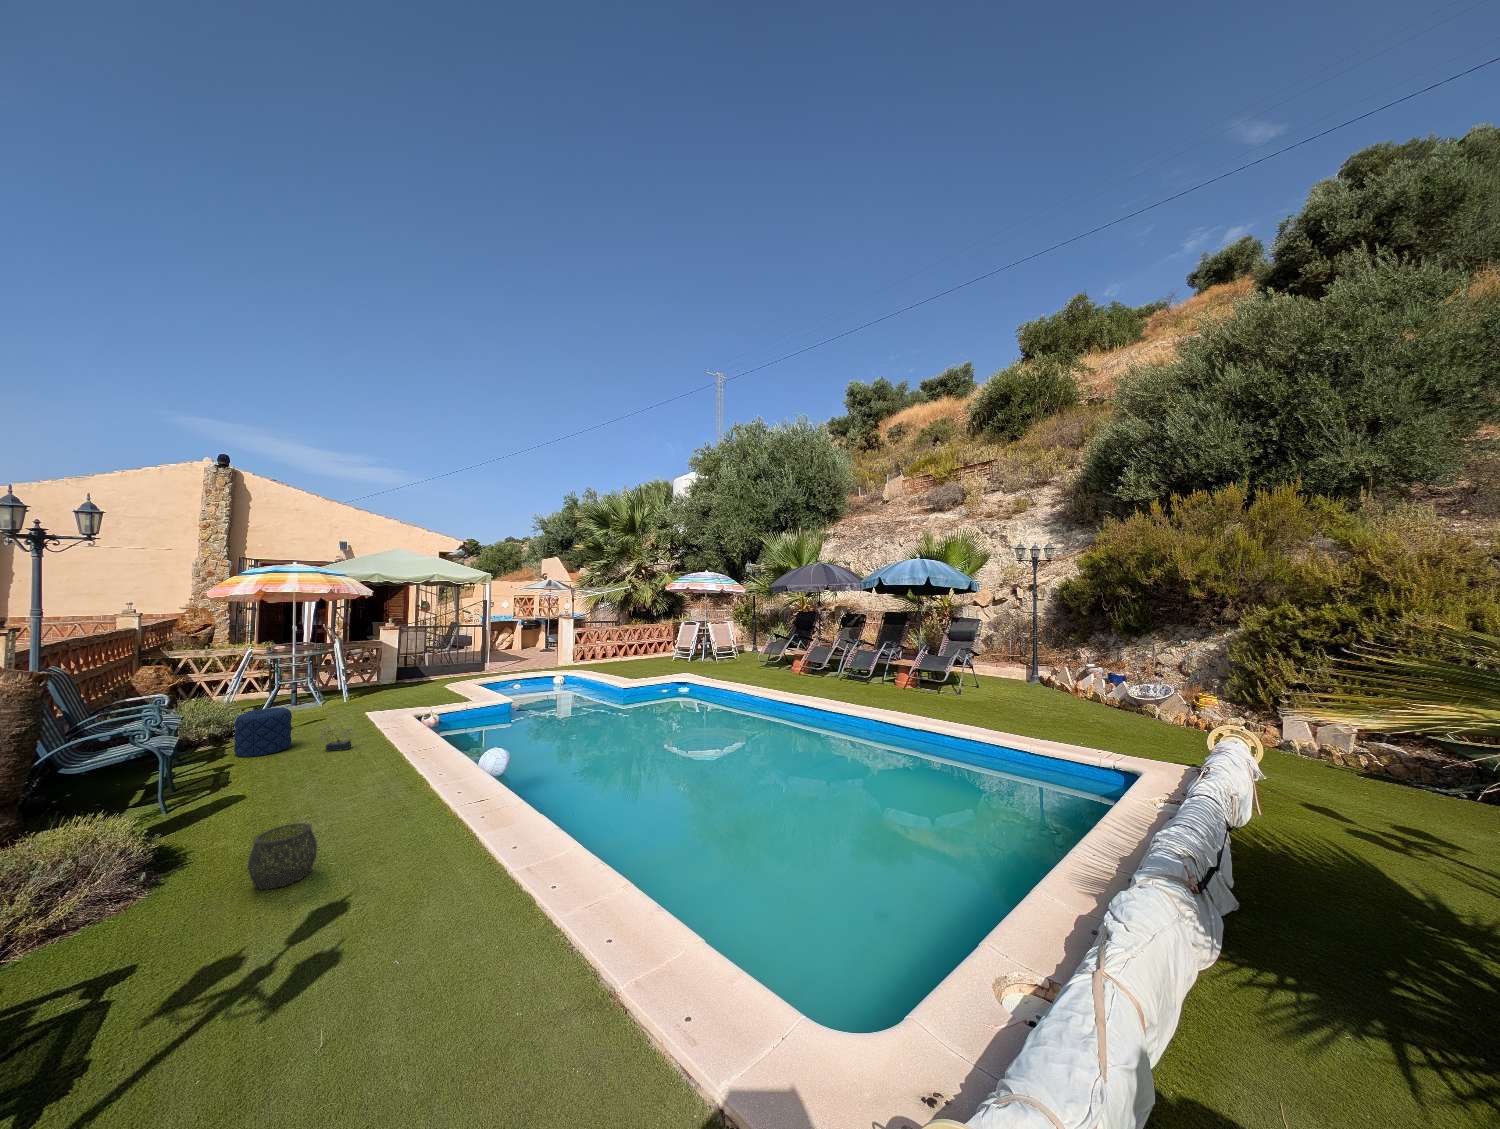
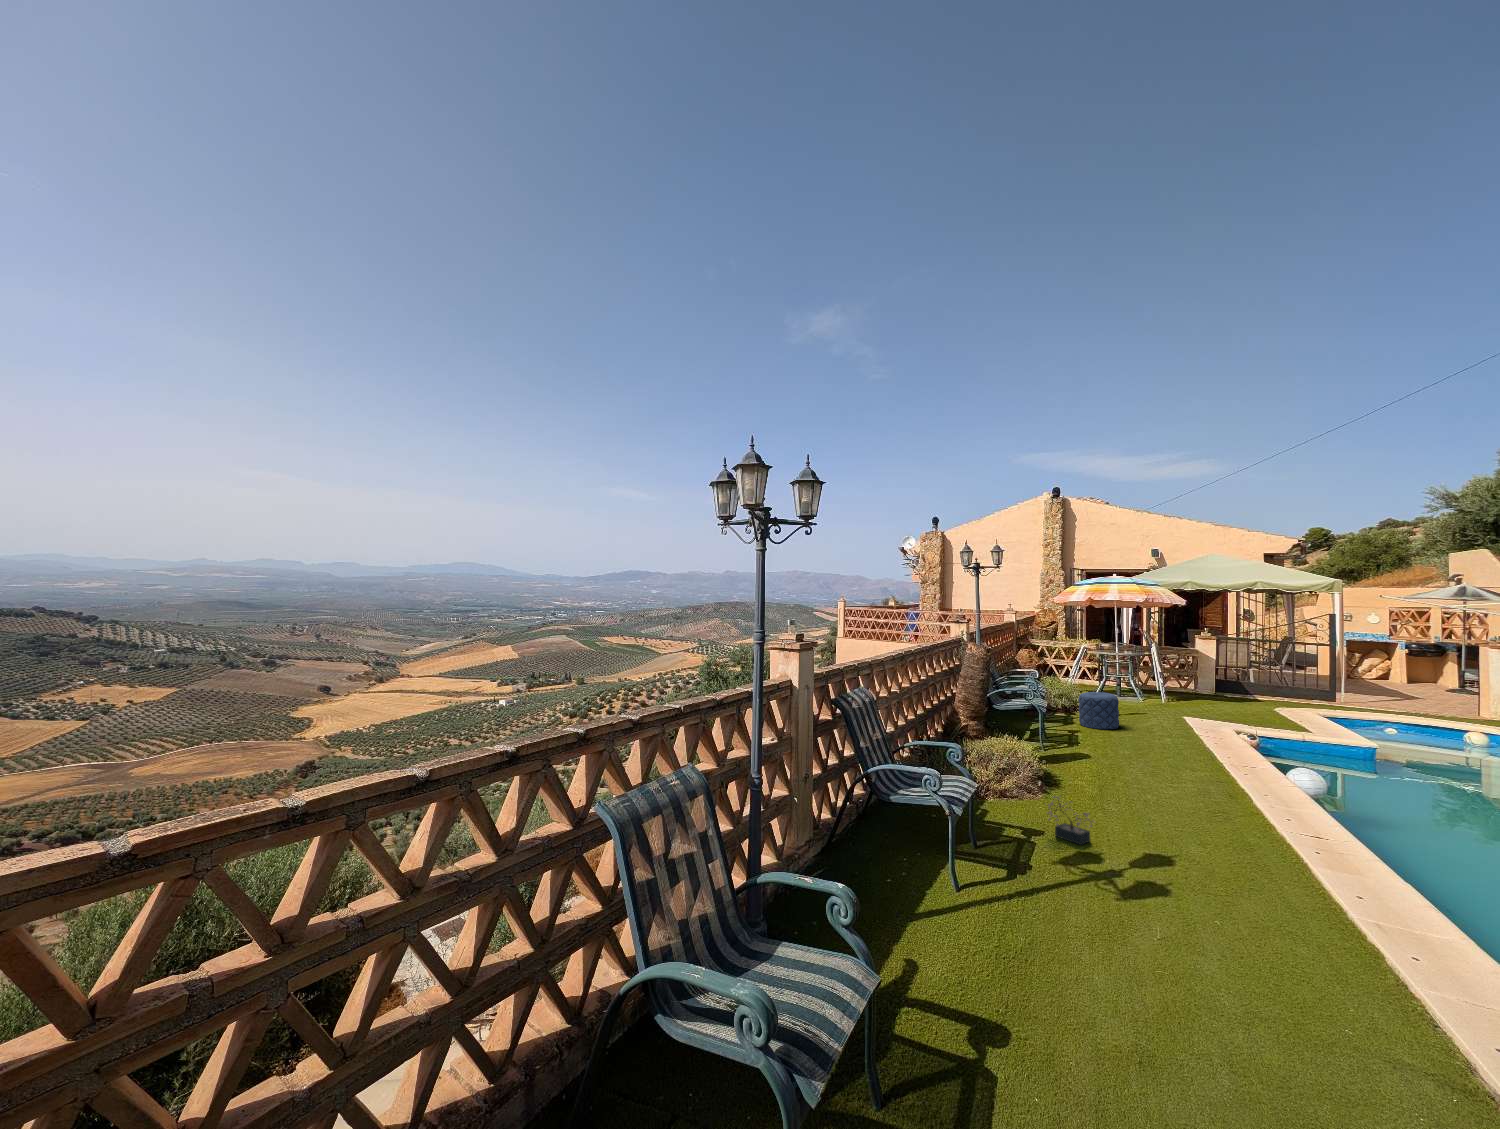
decorative plant: present [320,725,351,751] -> present [1048,796,1093,845]
woven basket: present [248,823,317,890] -> none [1096,773,1143,818]

